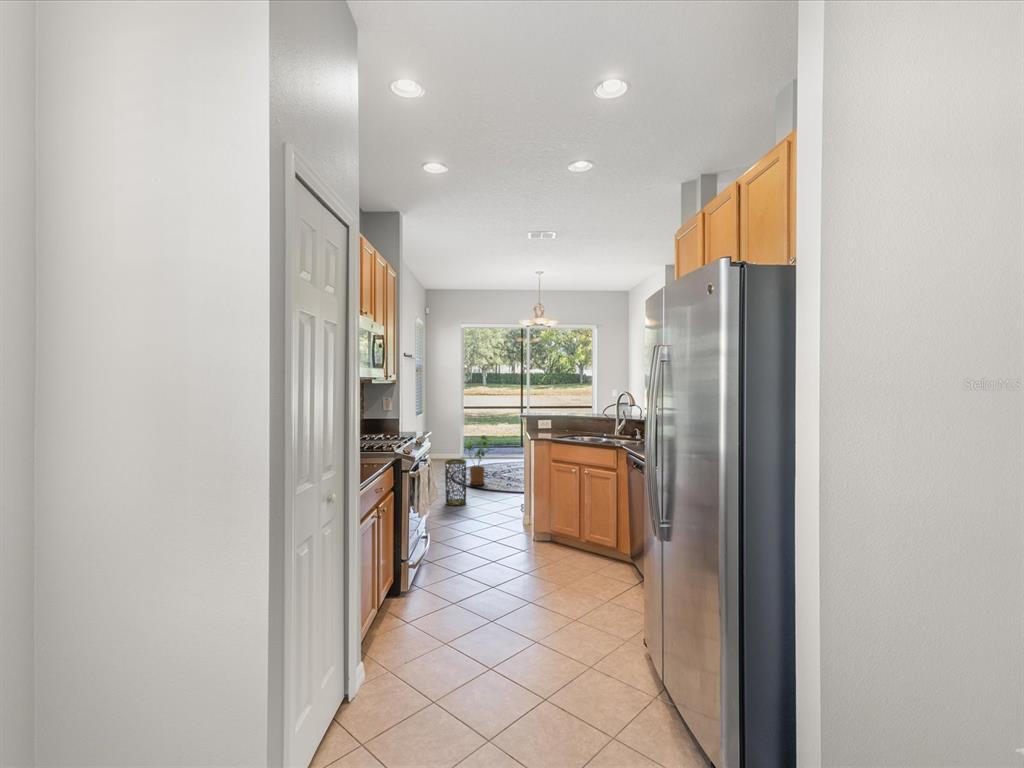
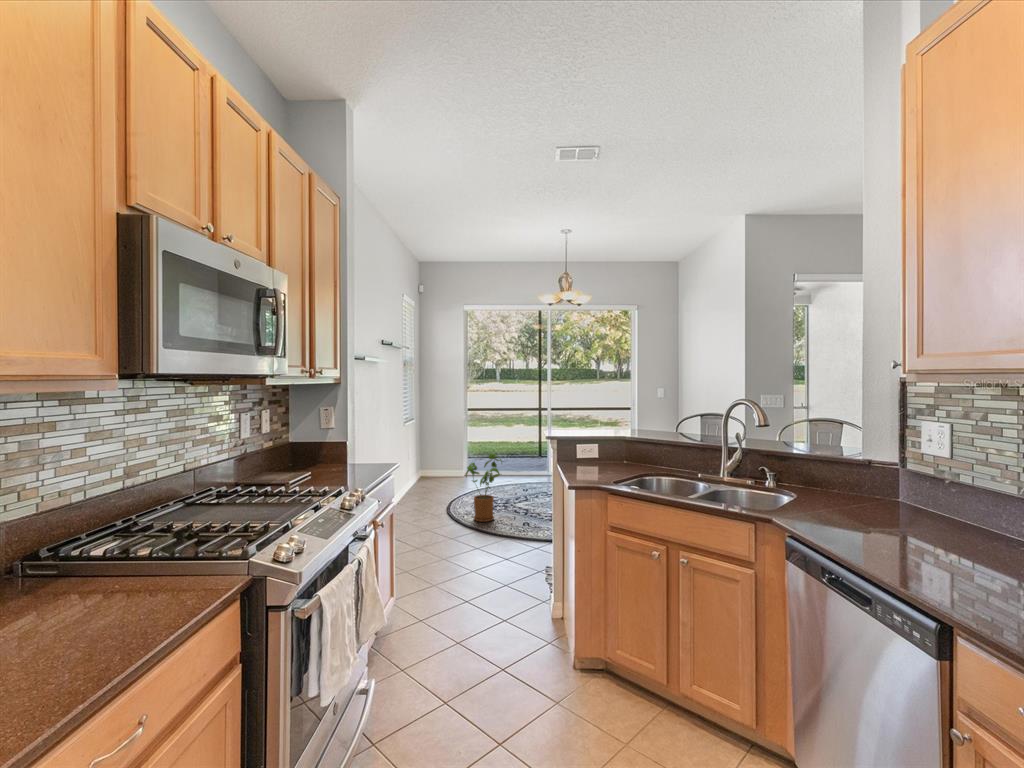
trash can: present [445,459,466,506] -> none [433,494,465,566]

